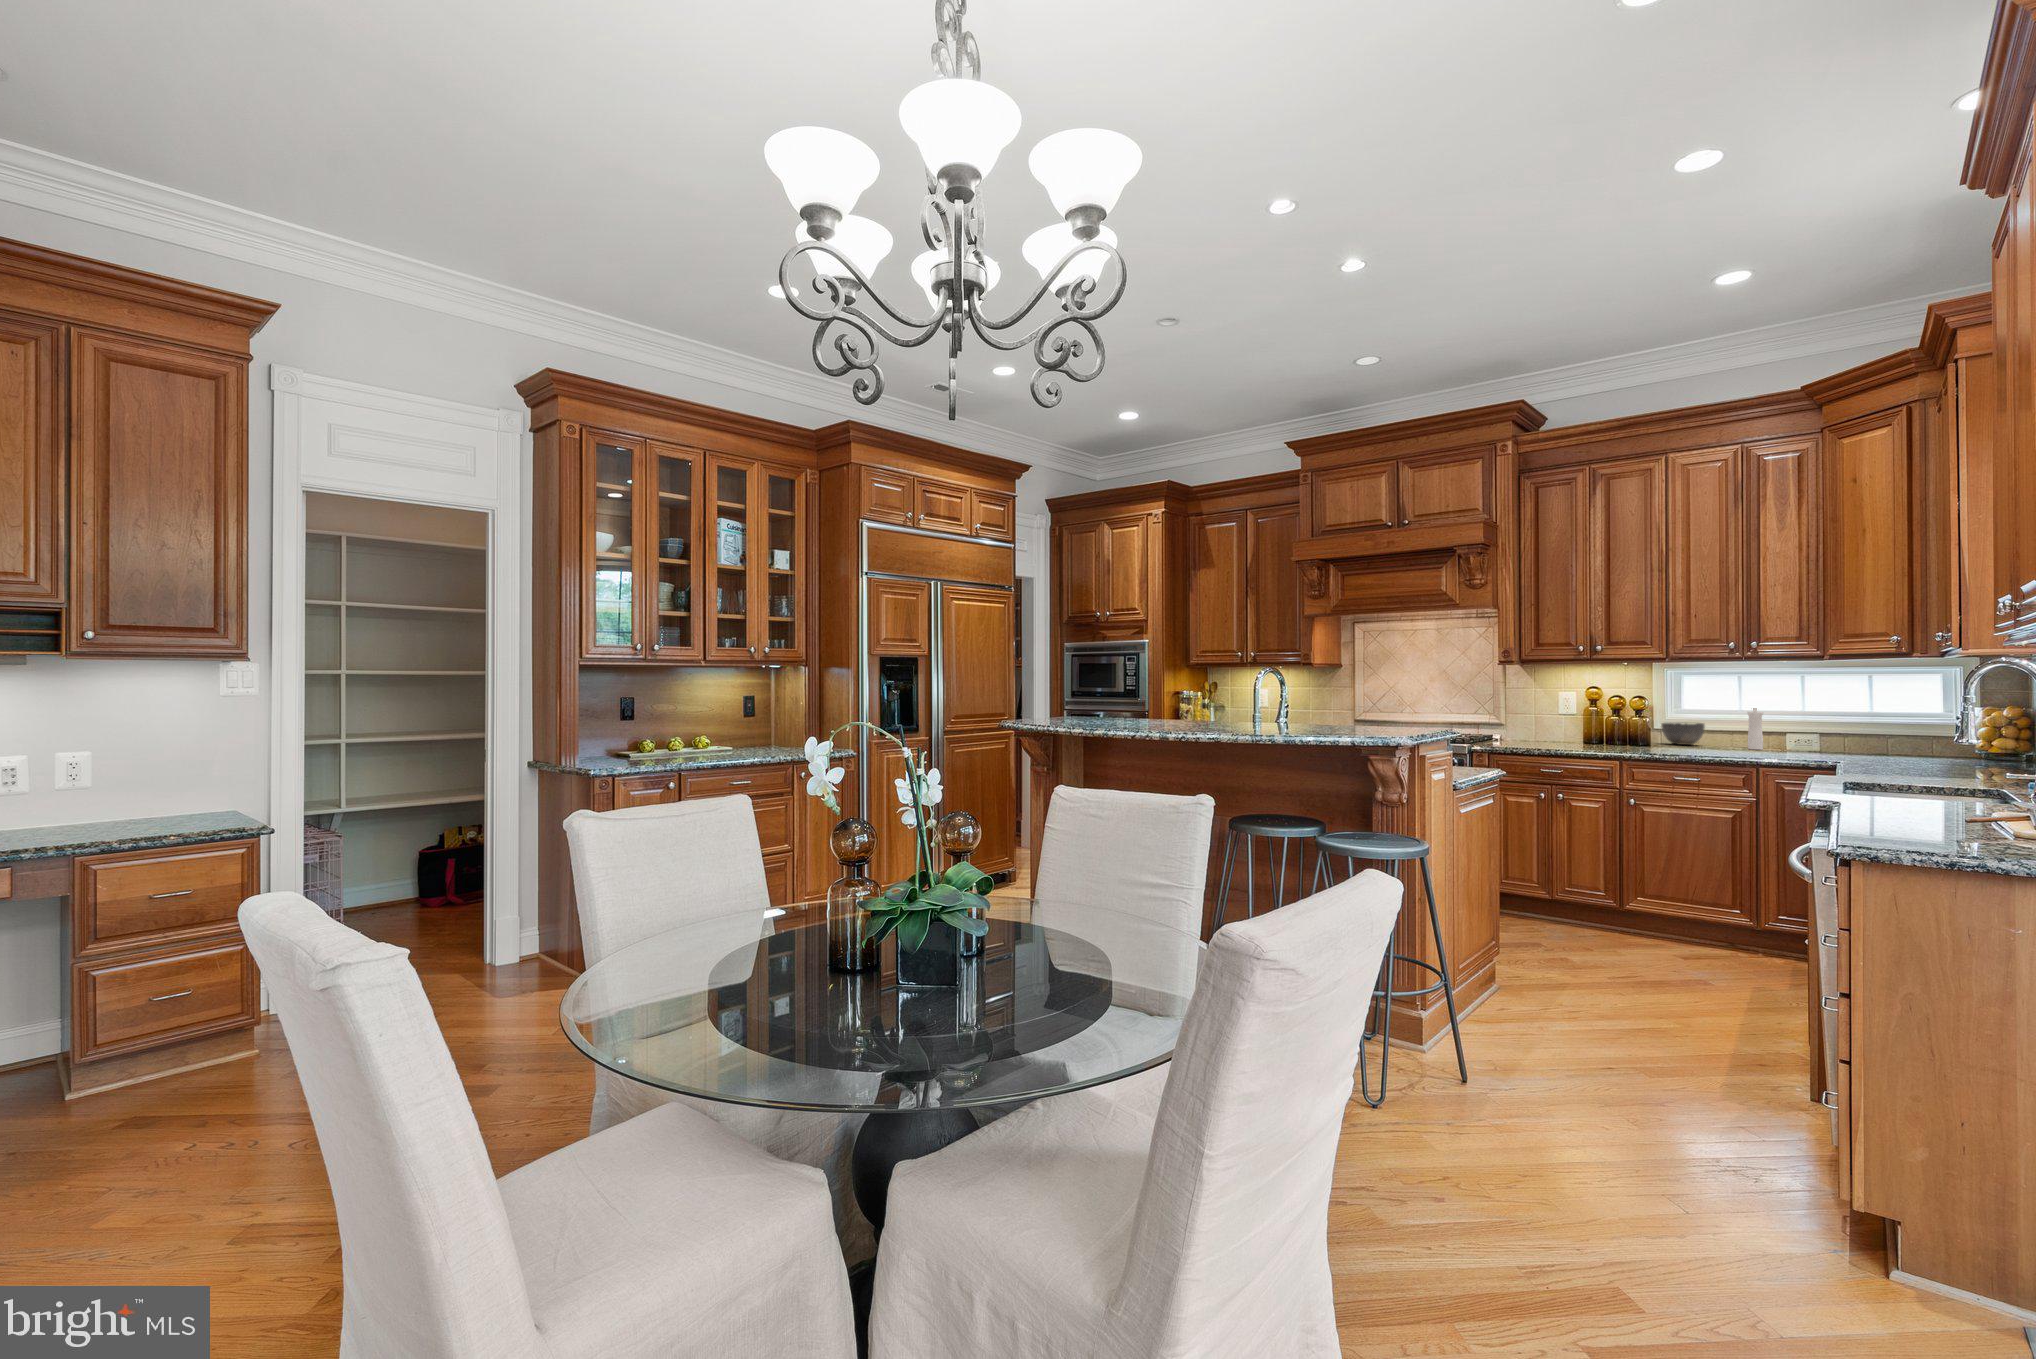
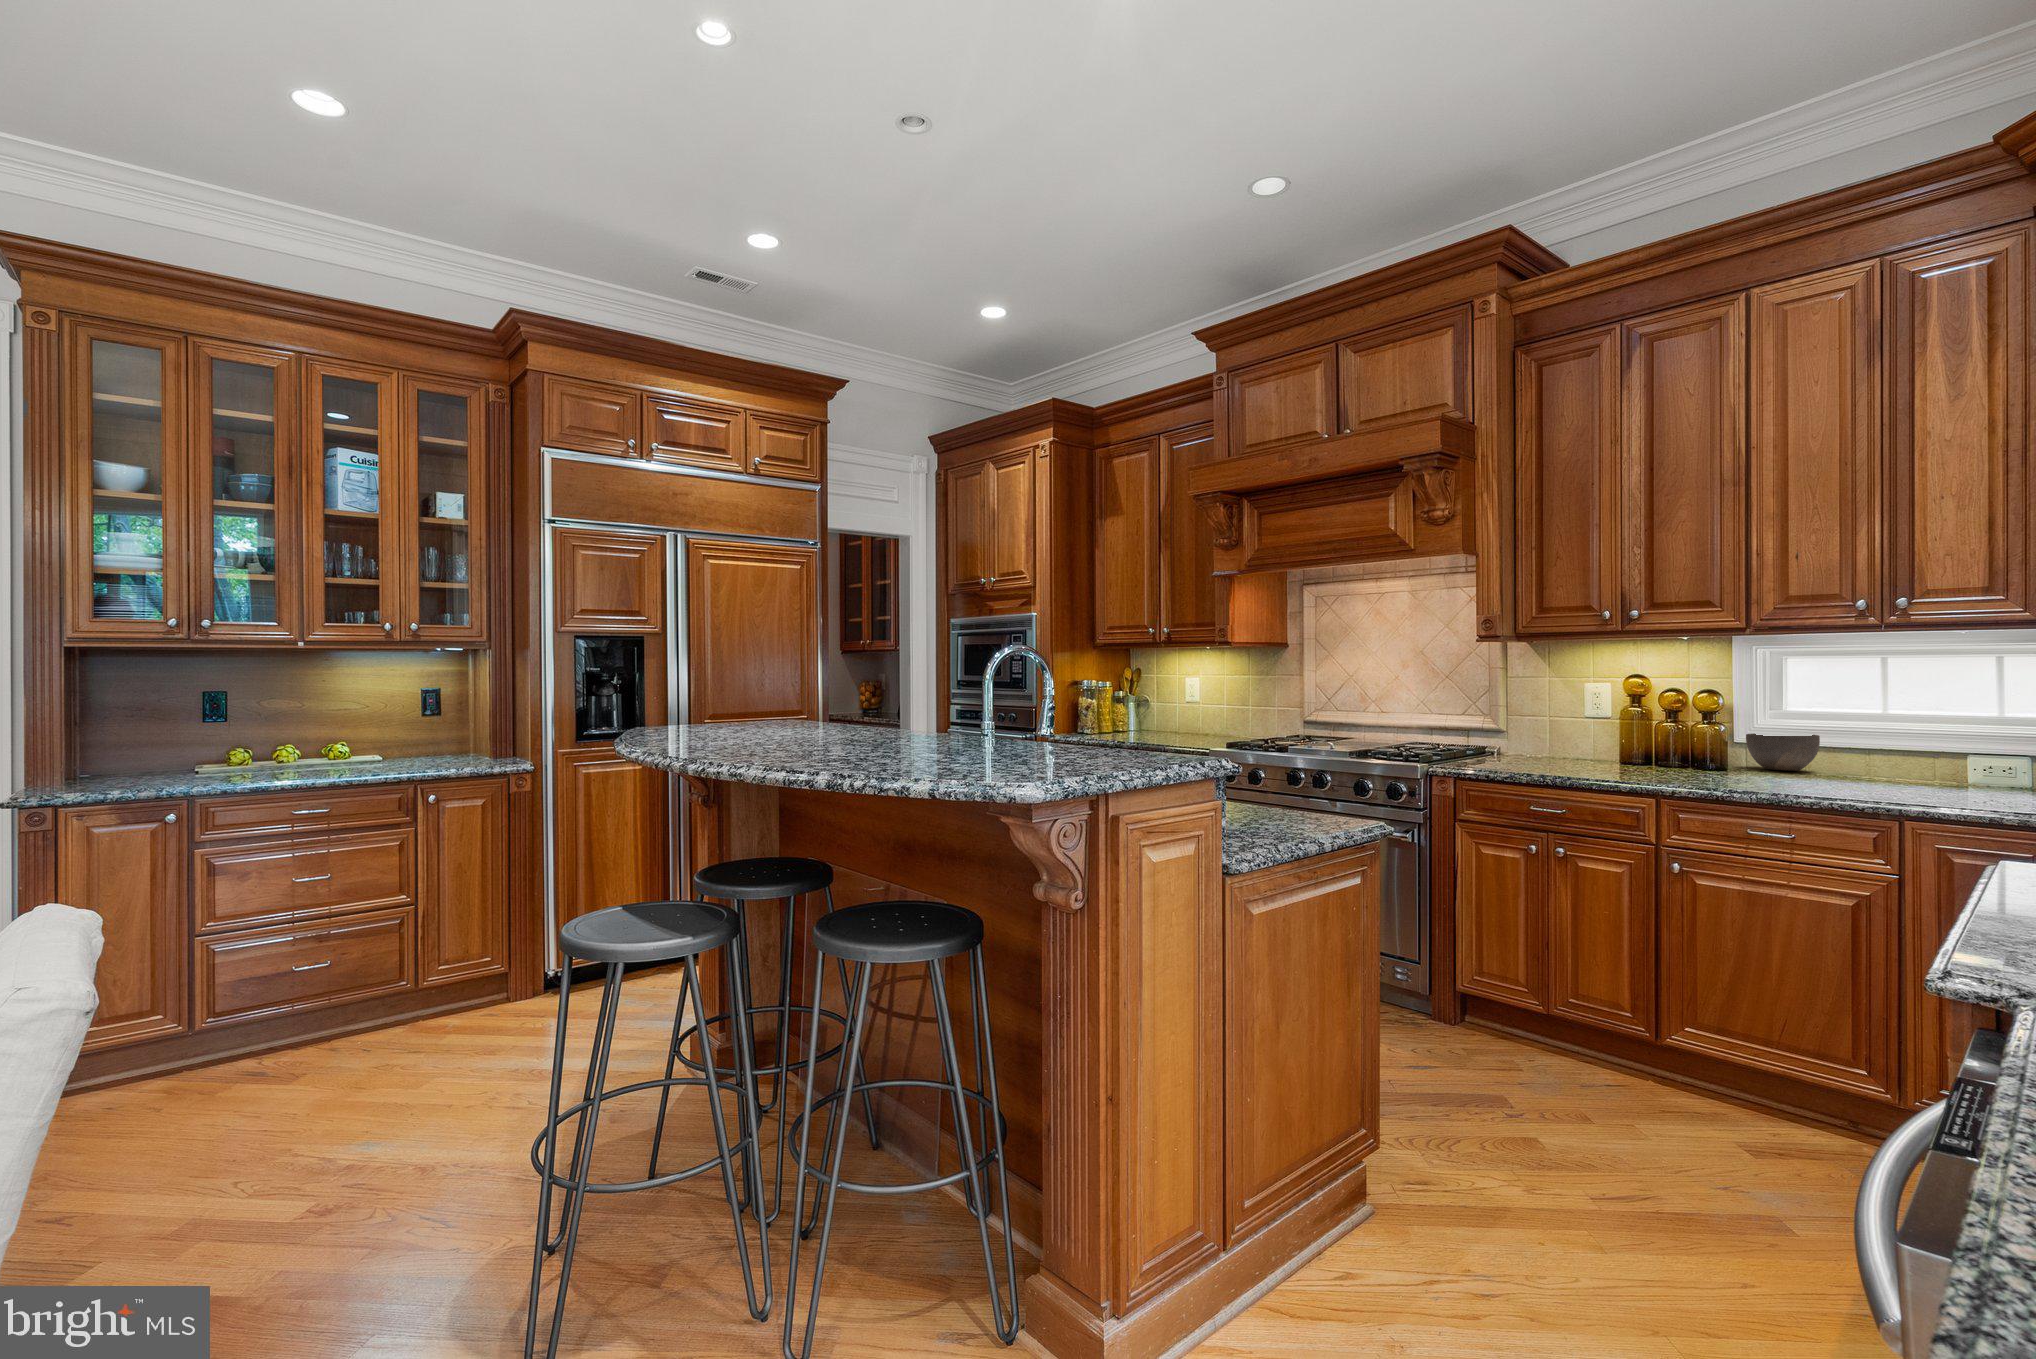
pepper mill: present [1747,708,1763,750] -> none [1894,702,1923,782]

